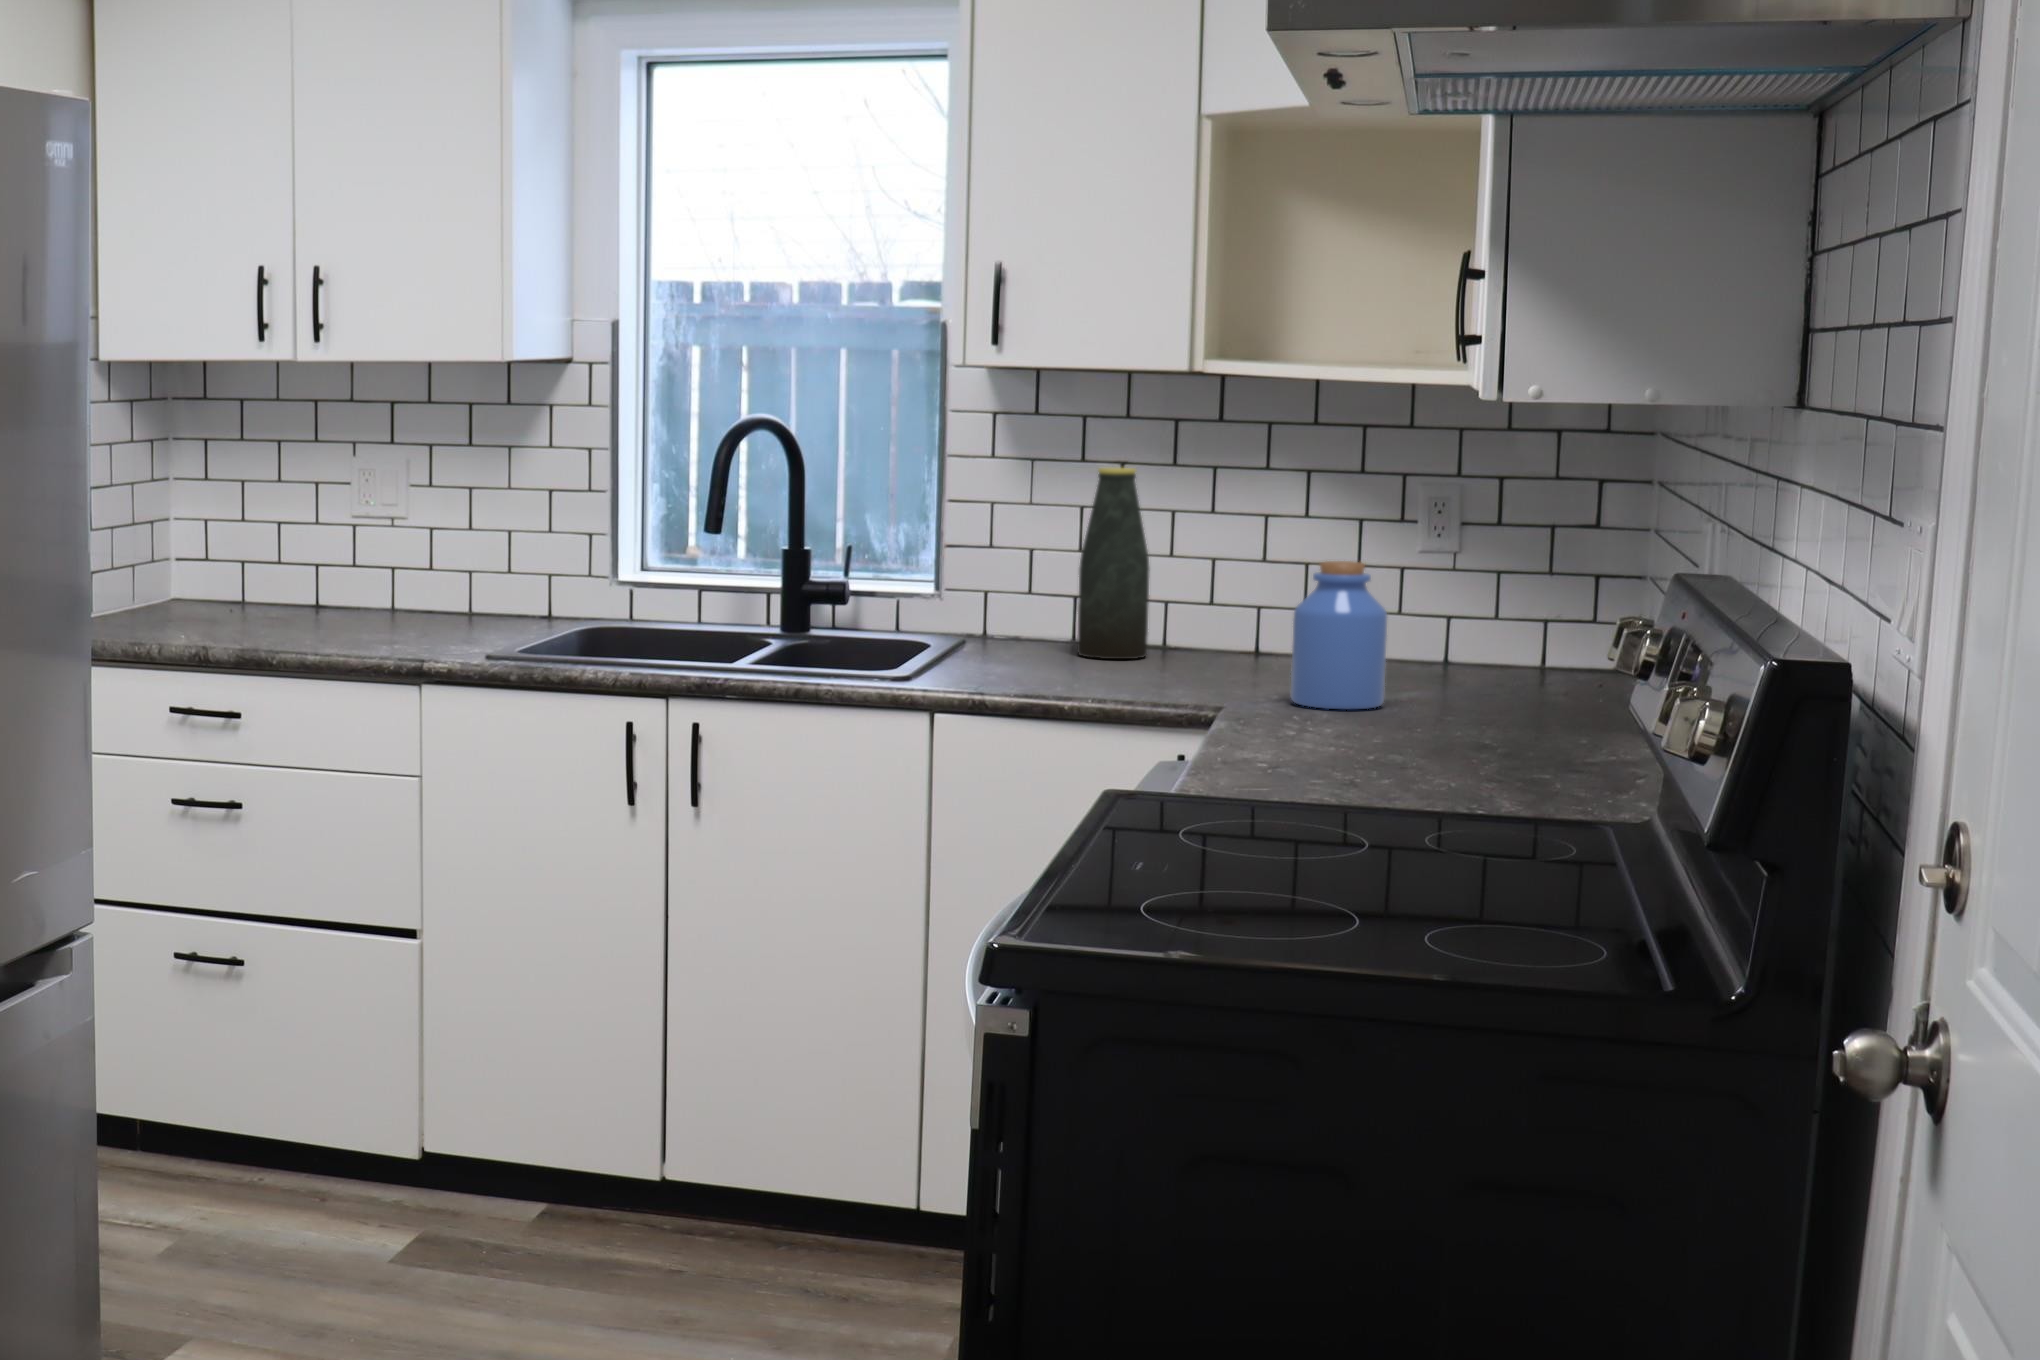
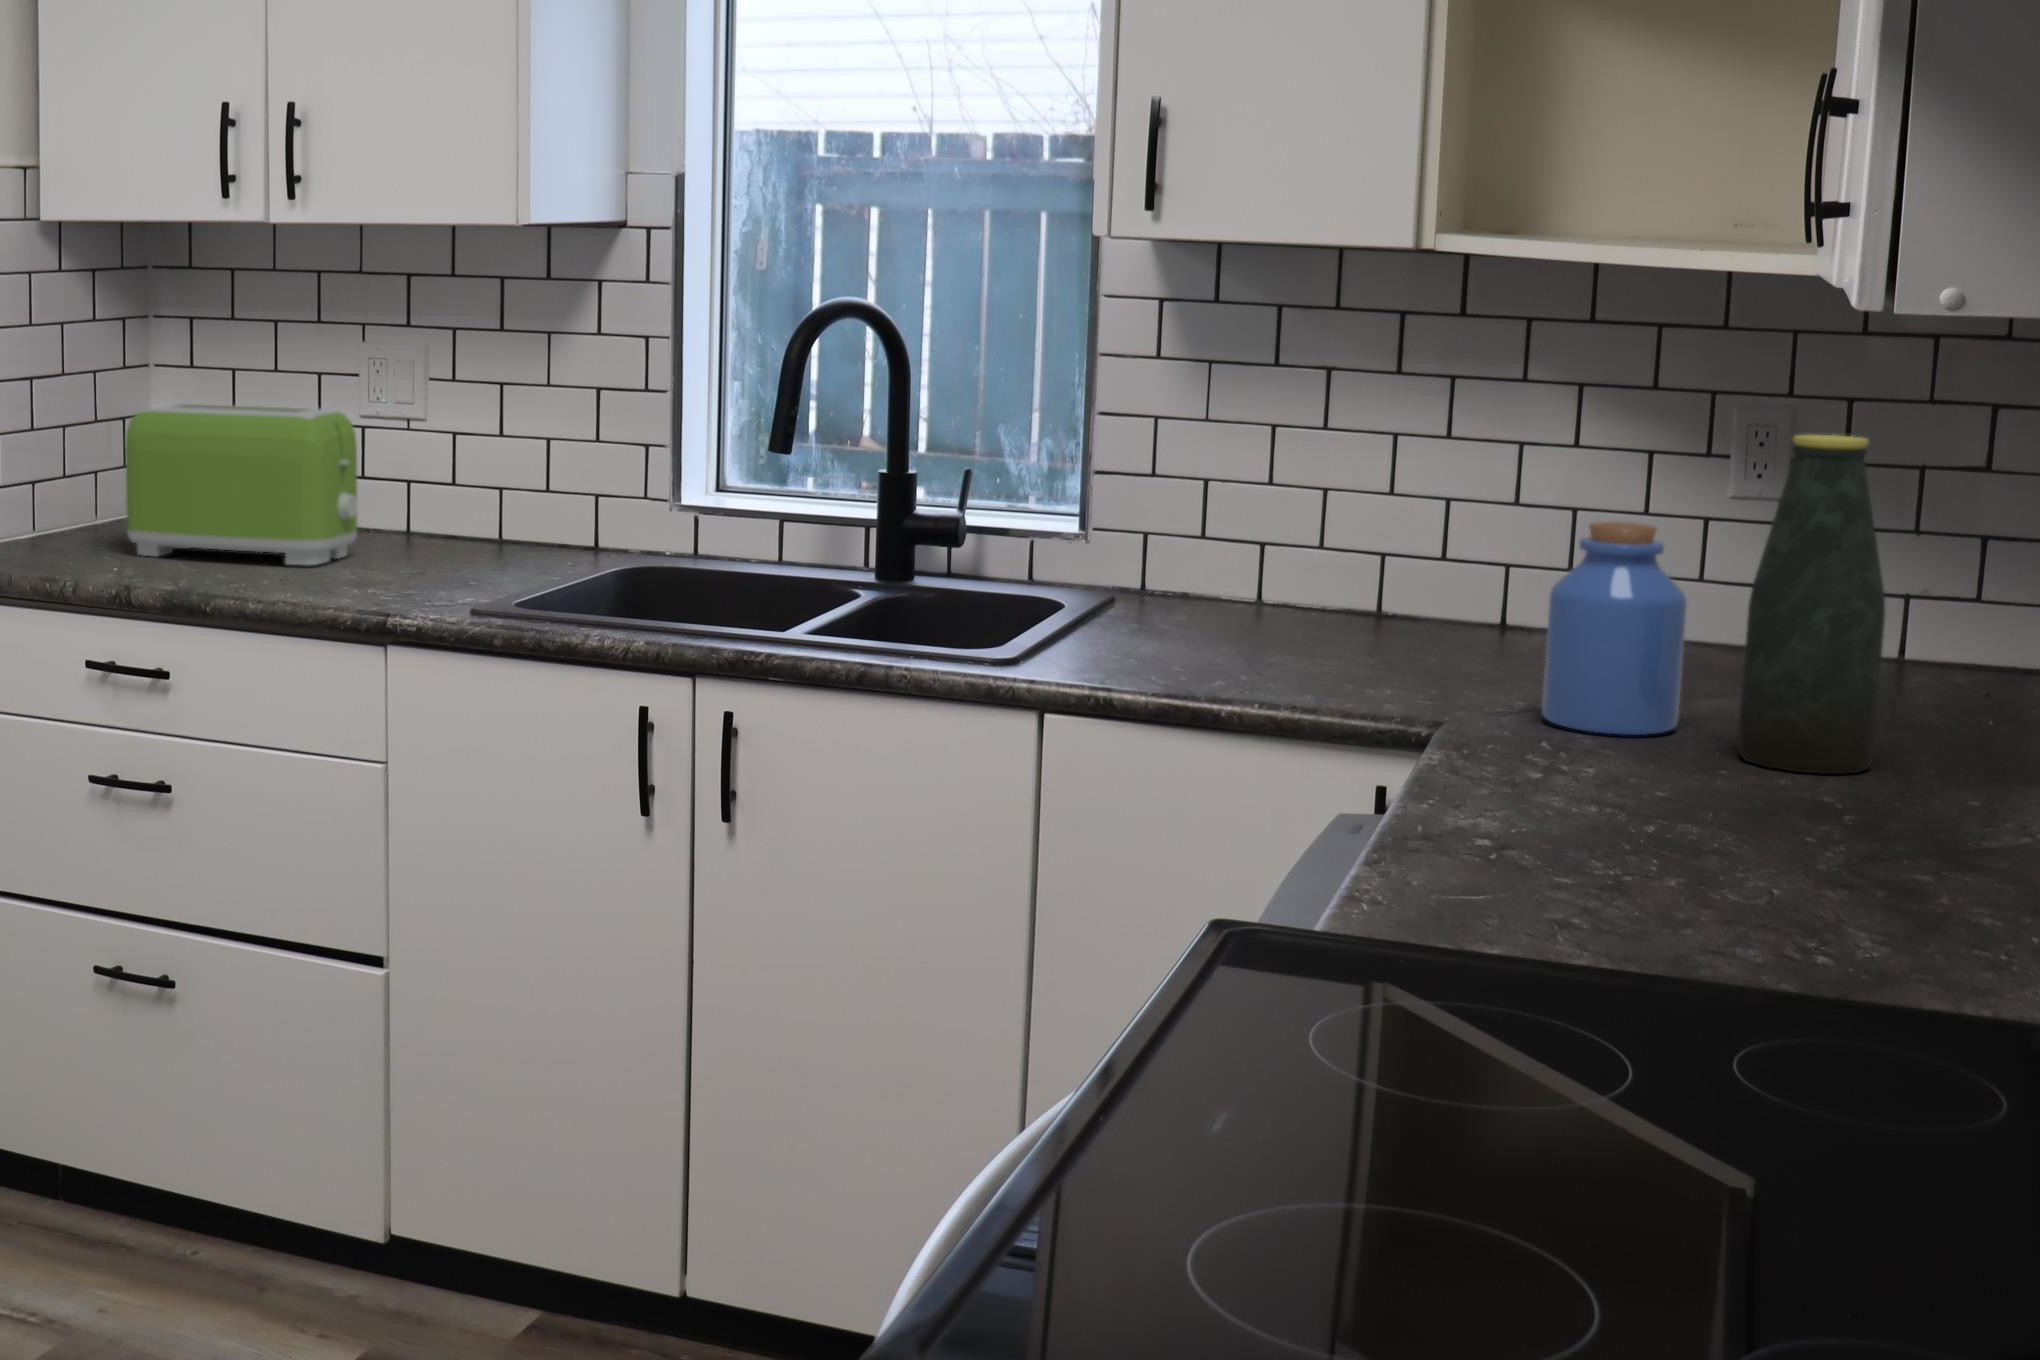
bottle: present [1077,468,1150,659] -> present [1737,435,1885,774]
toaster: none [181,506,371,631] -> present [125,404,357,565]

